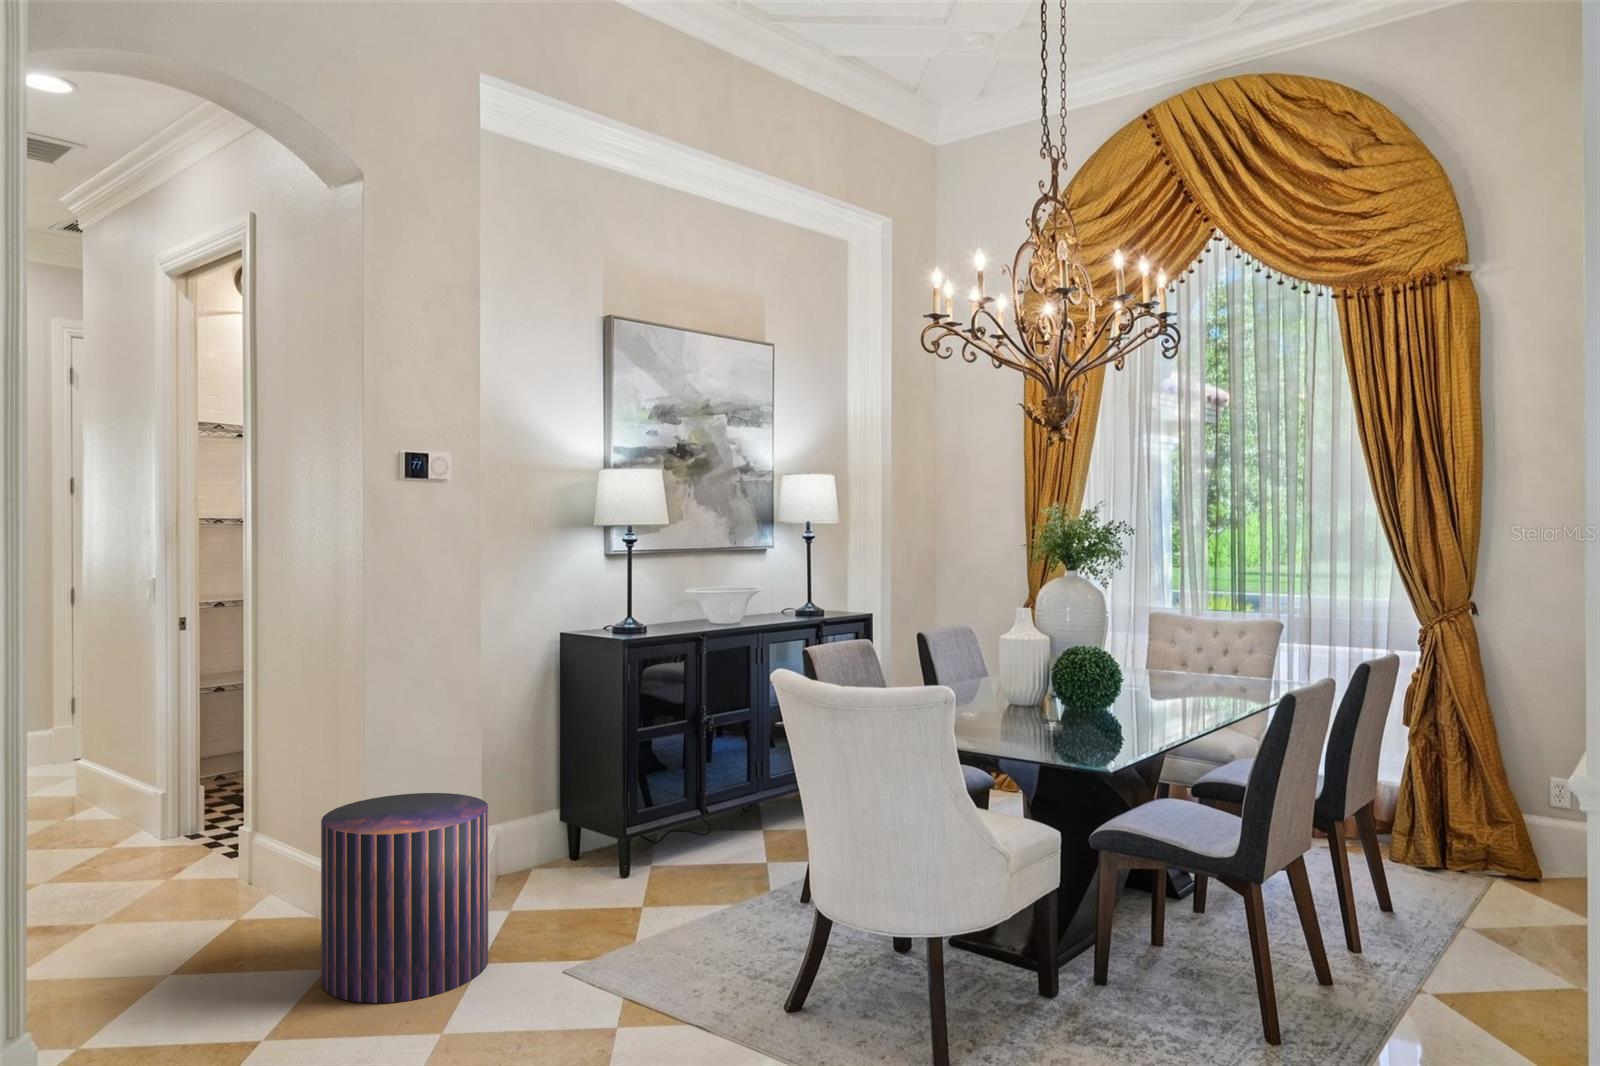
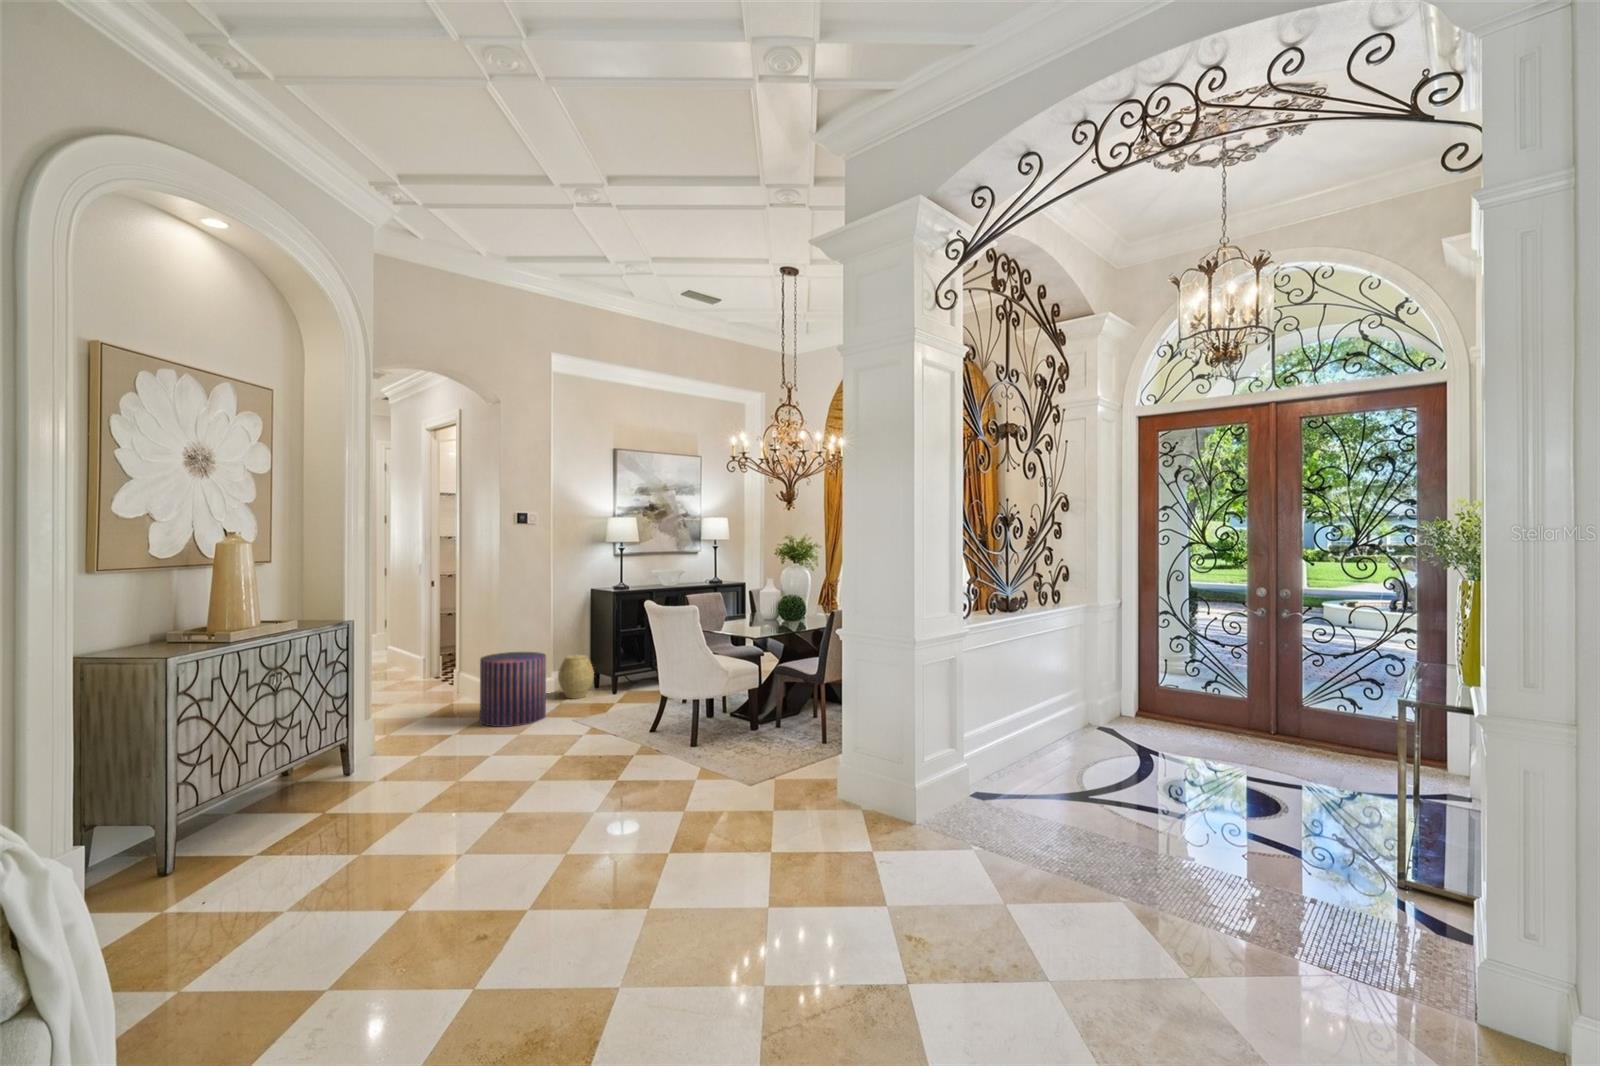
woven basket: none [497,788,580,895] -> present [558,655,594,699]

